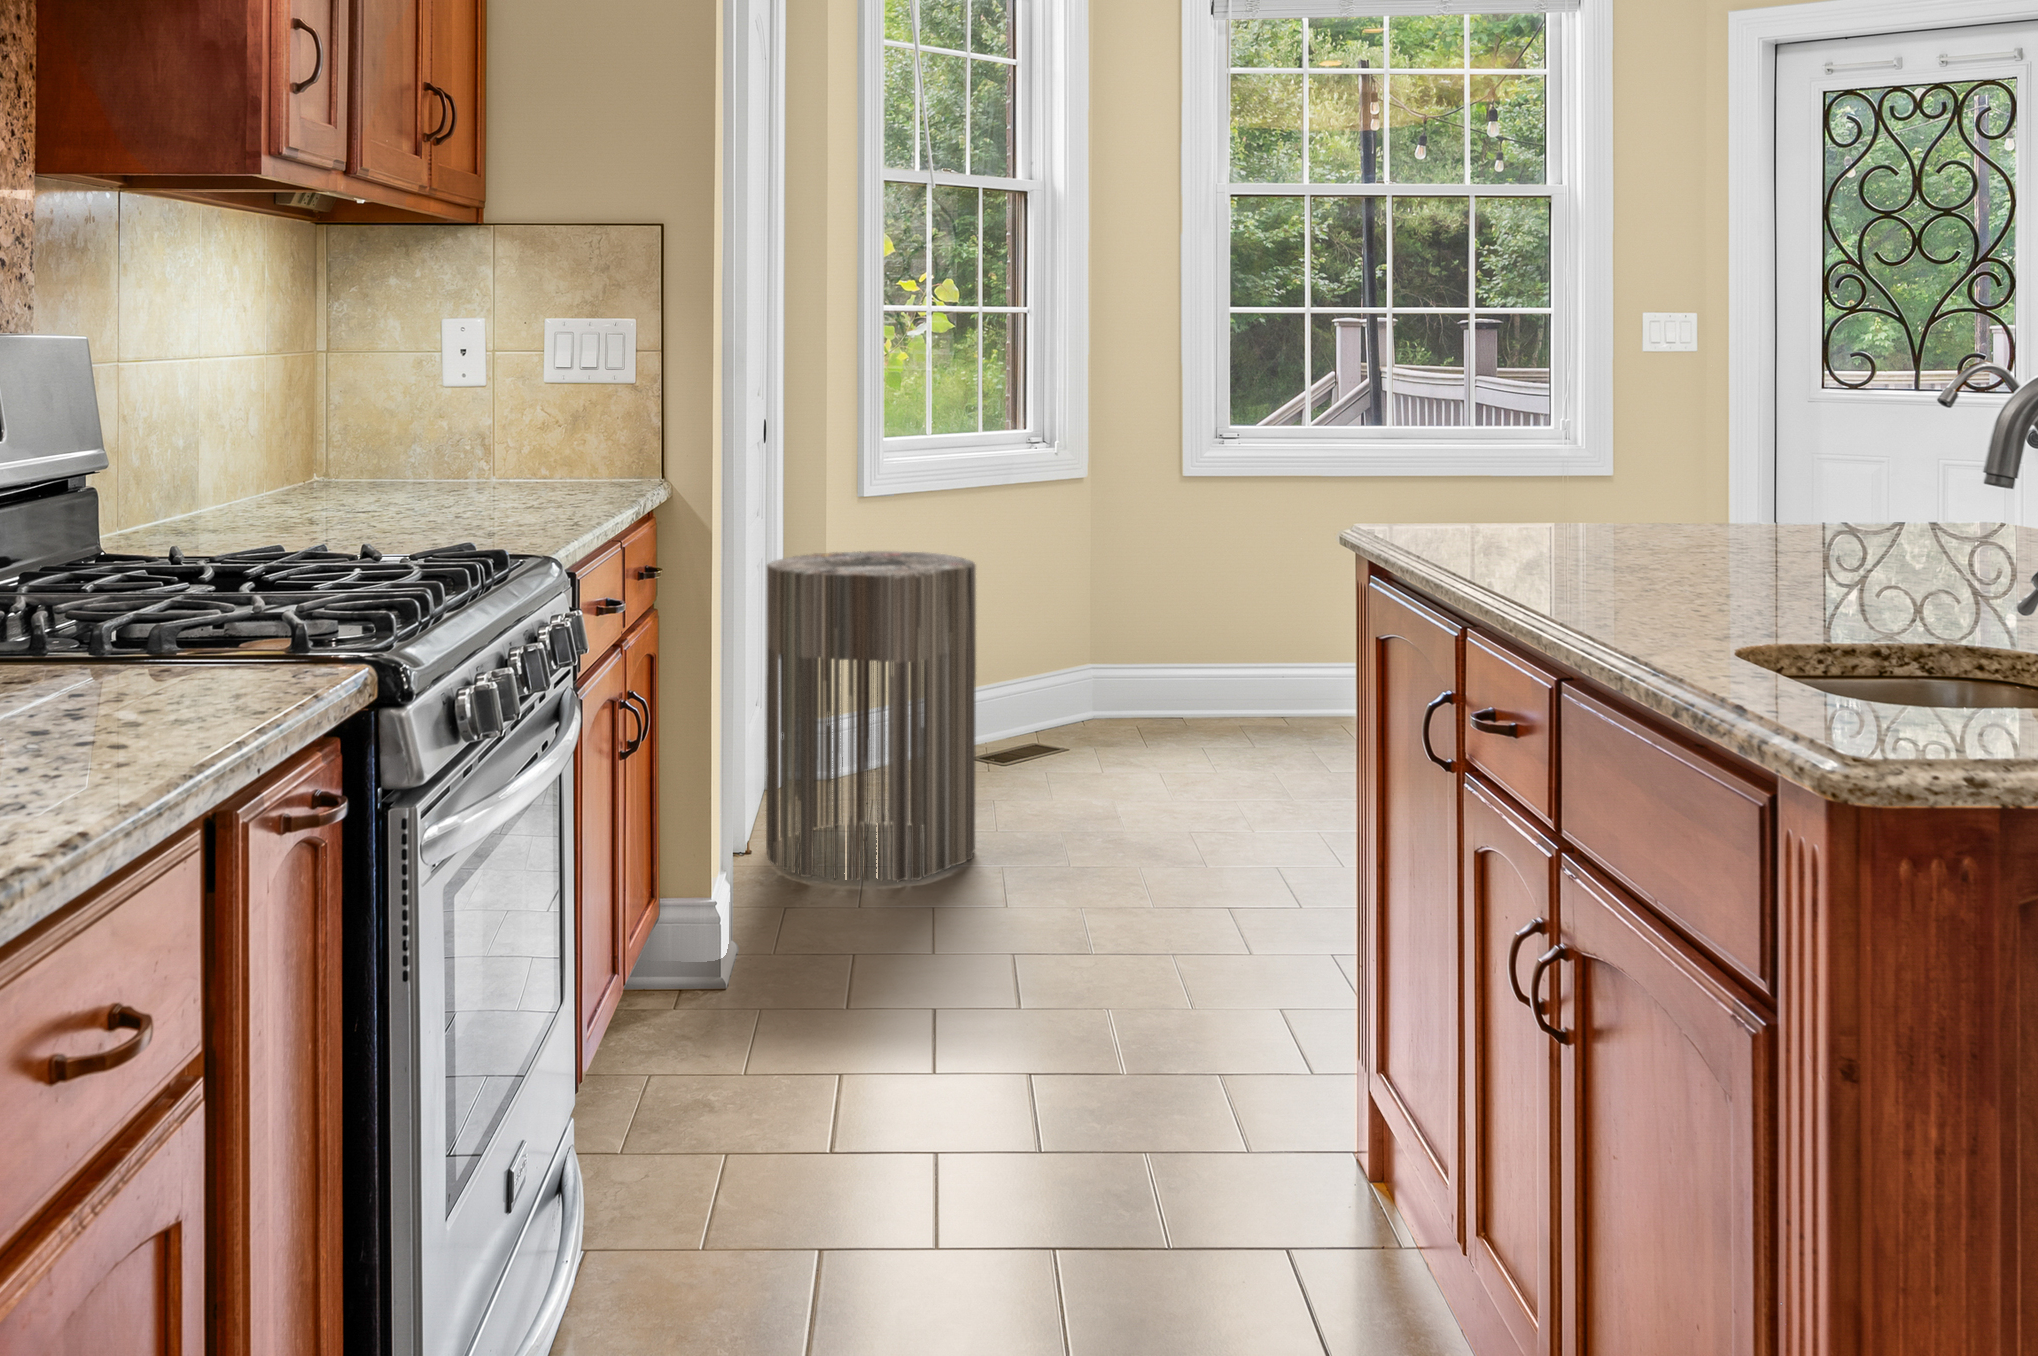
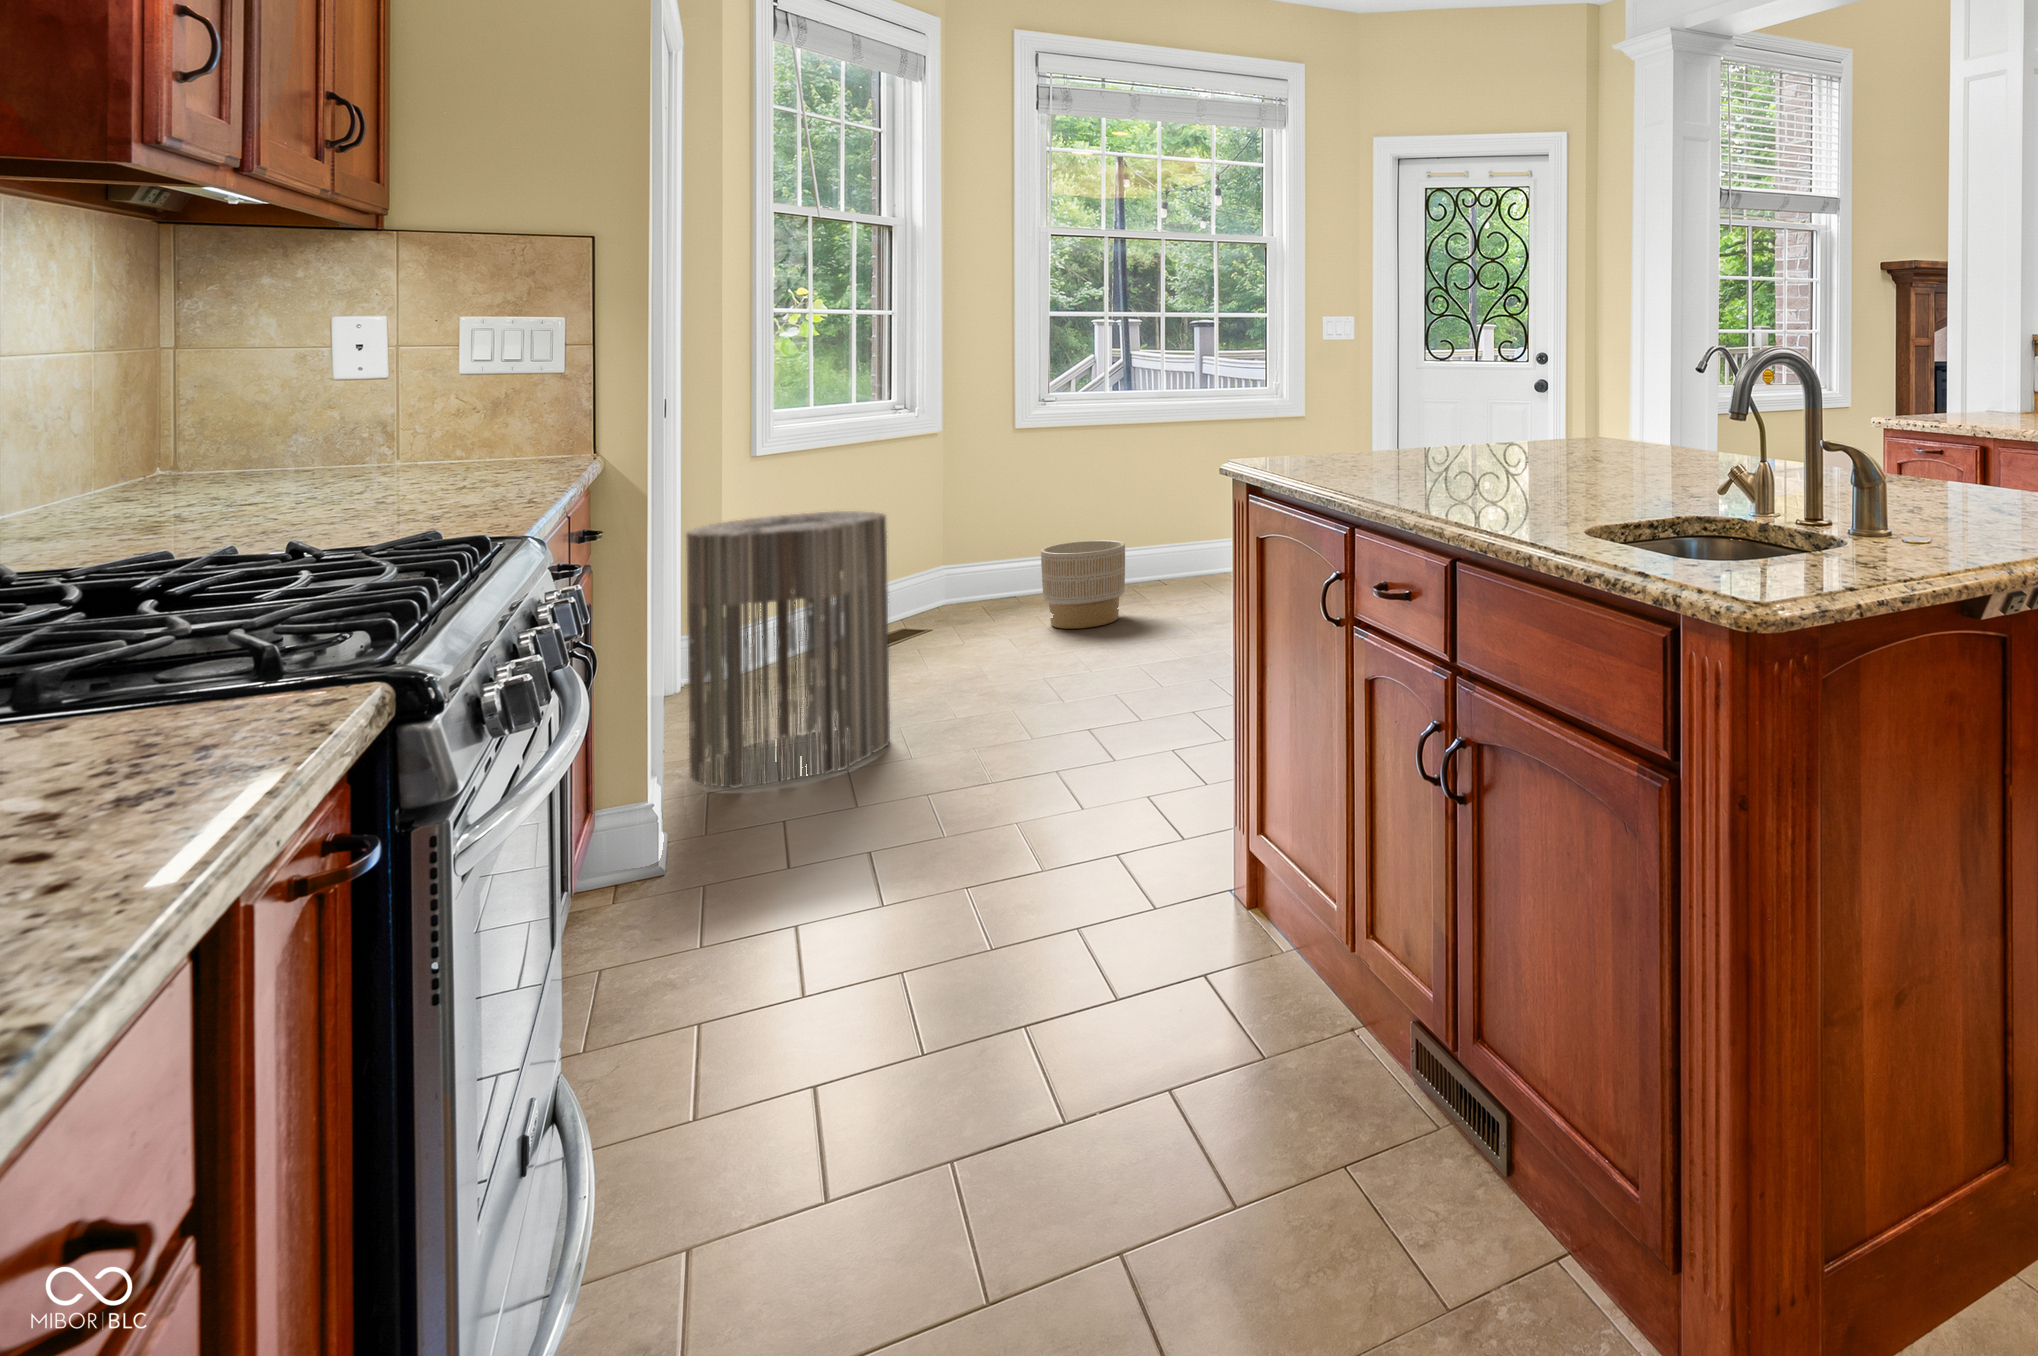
planter: none [1188,616,1299,740] -> present [1041,540,1125,629]

